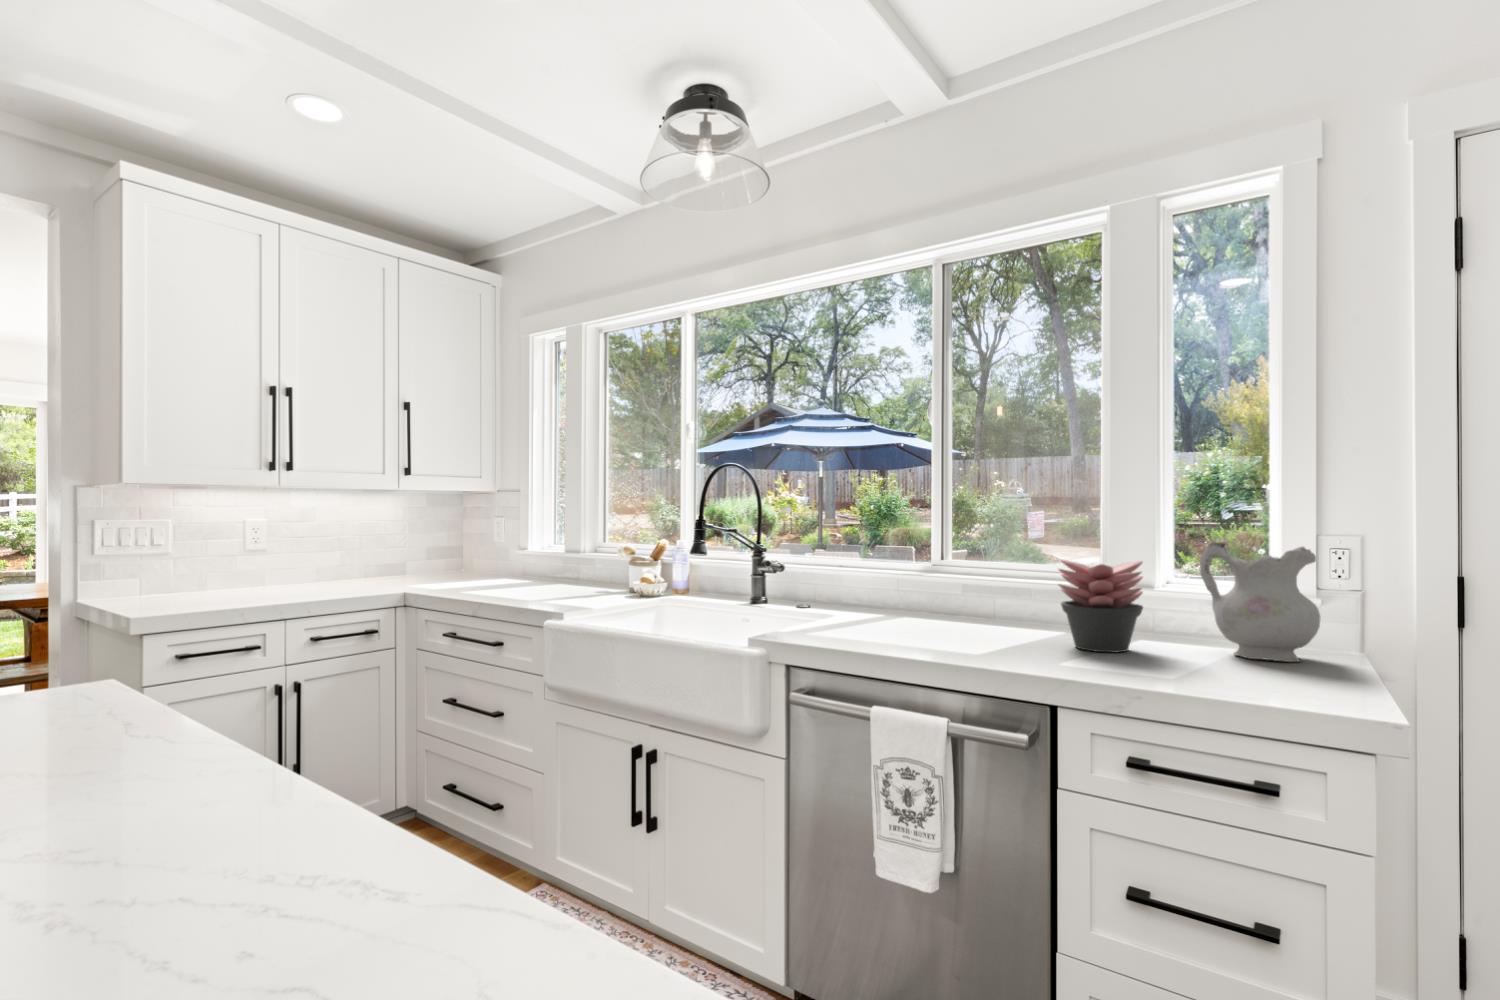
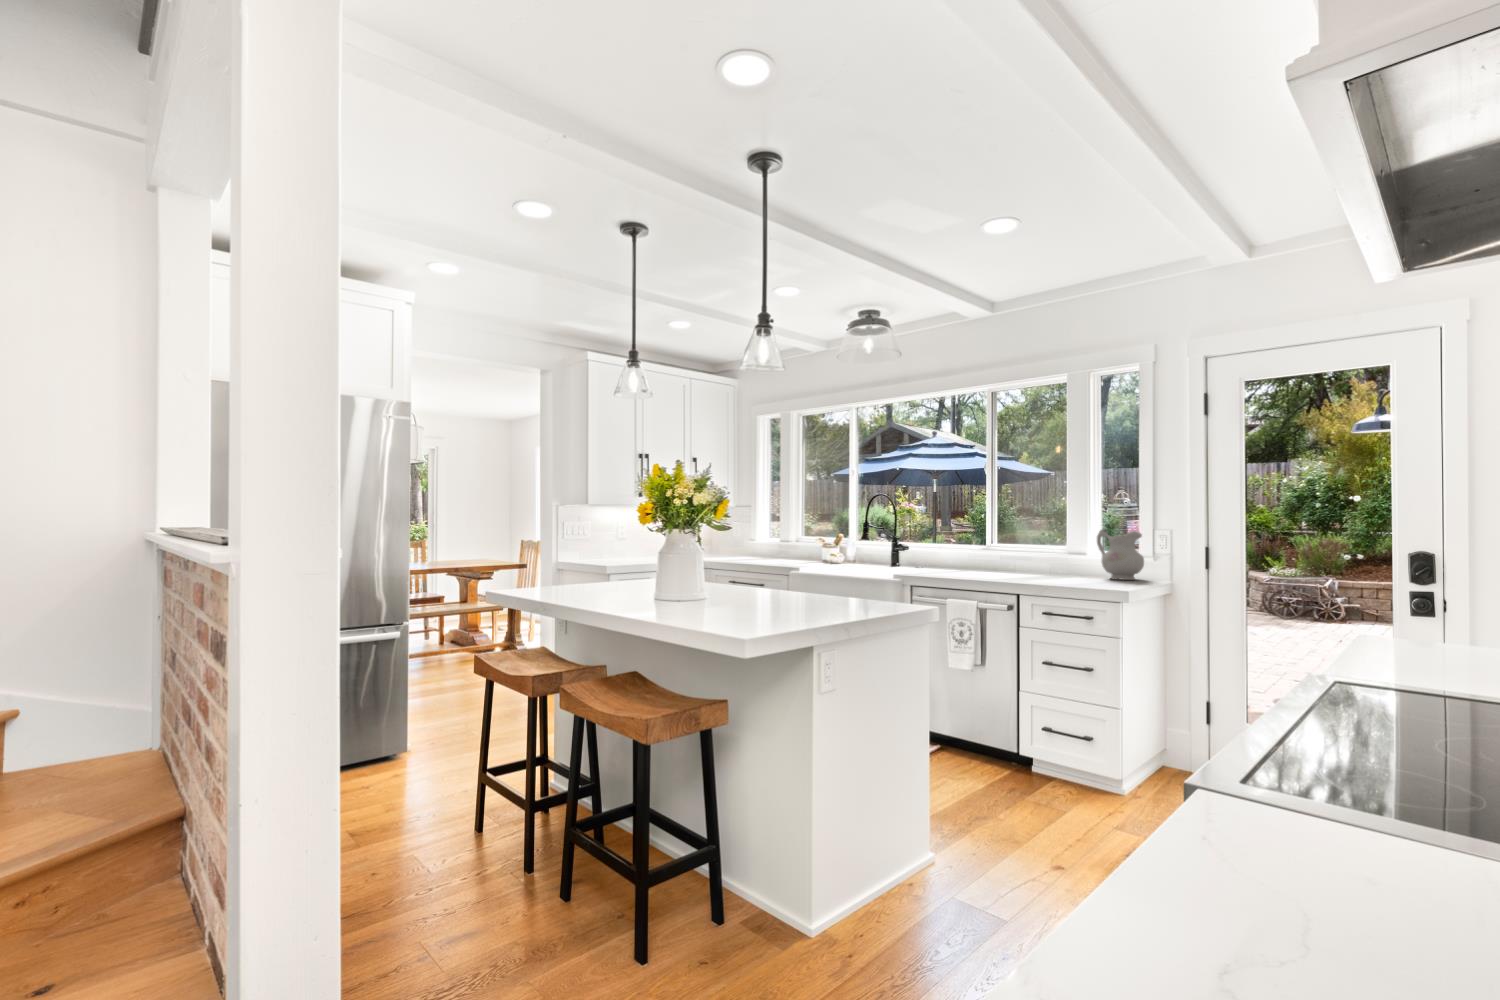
succulent plant: present [1059,560,1143,652] -> none [1032,538,1072,578]

